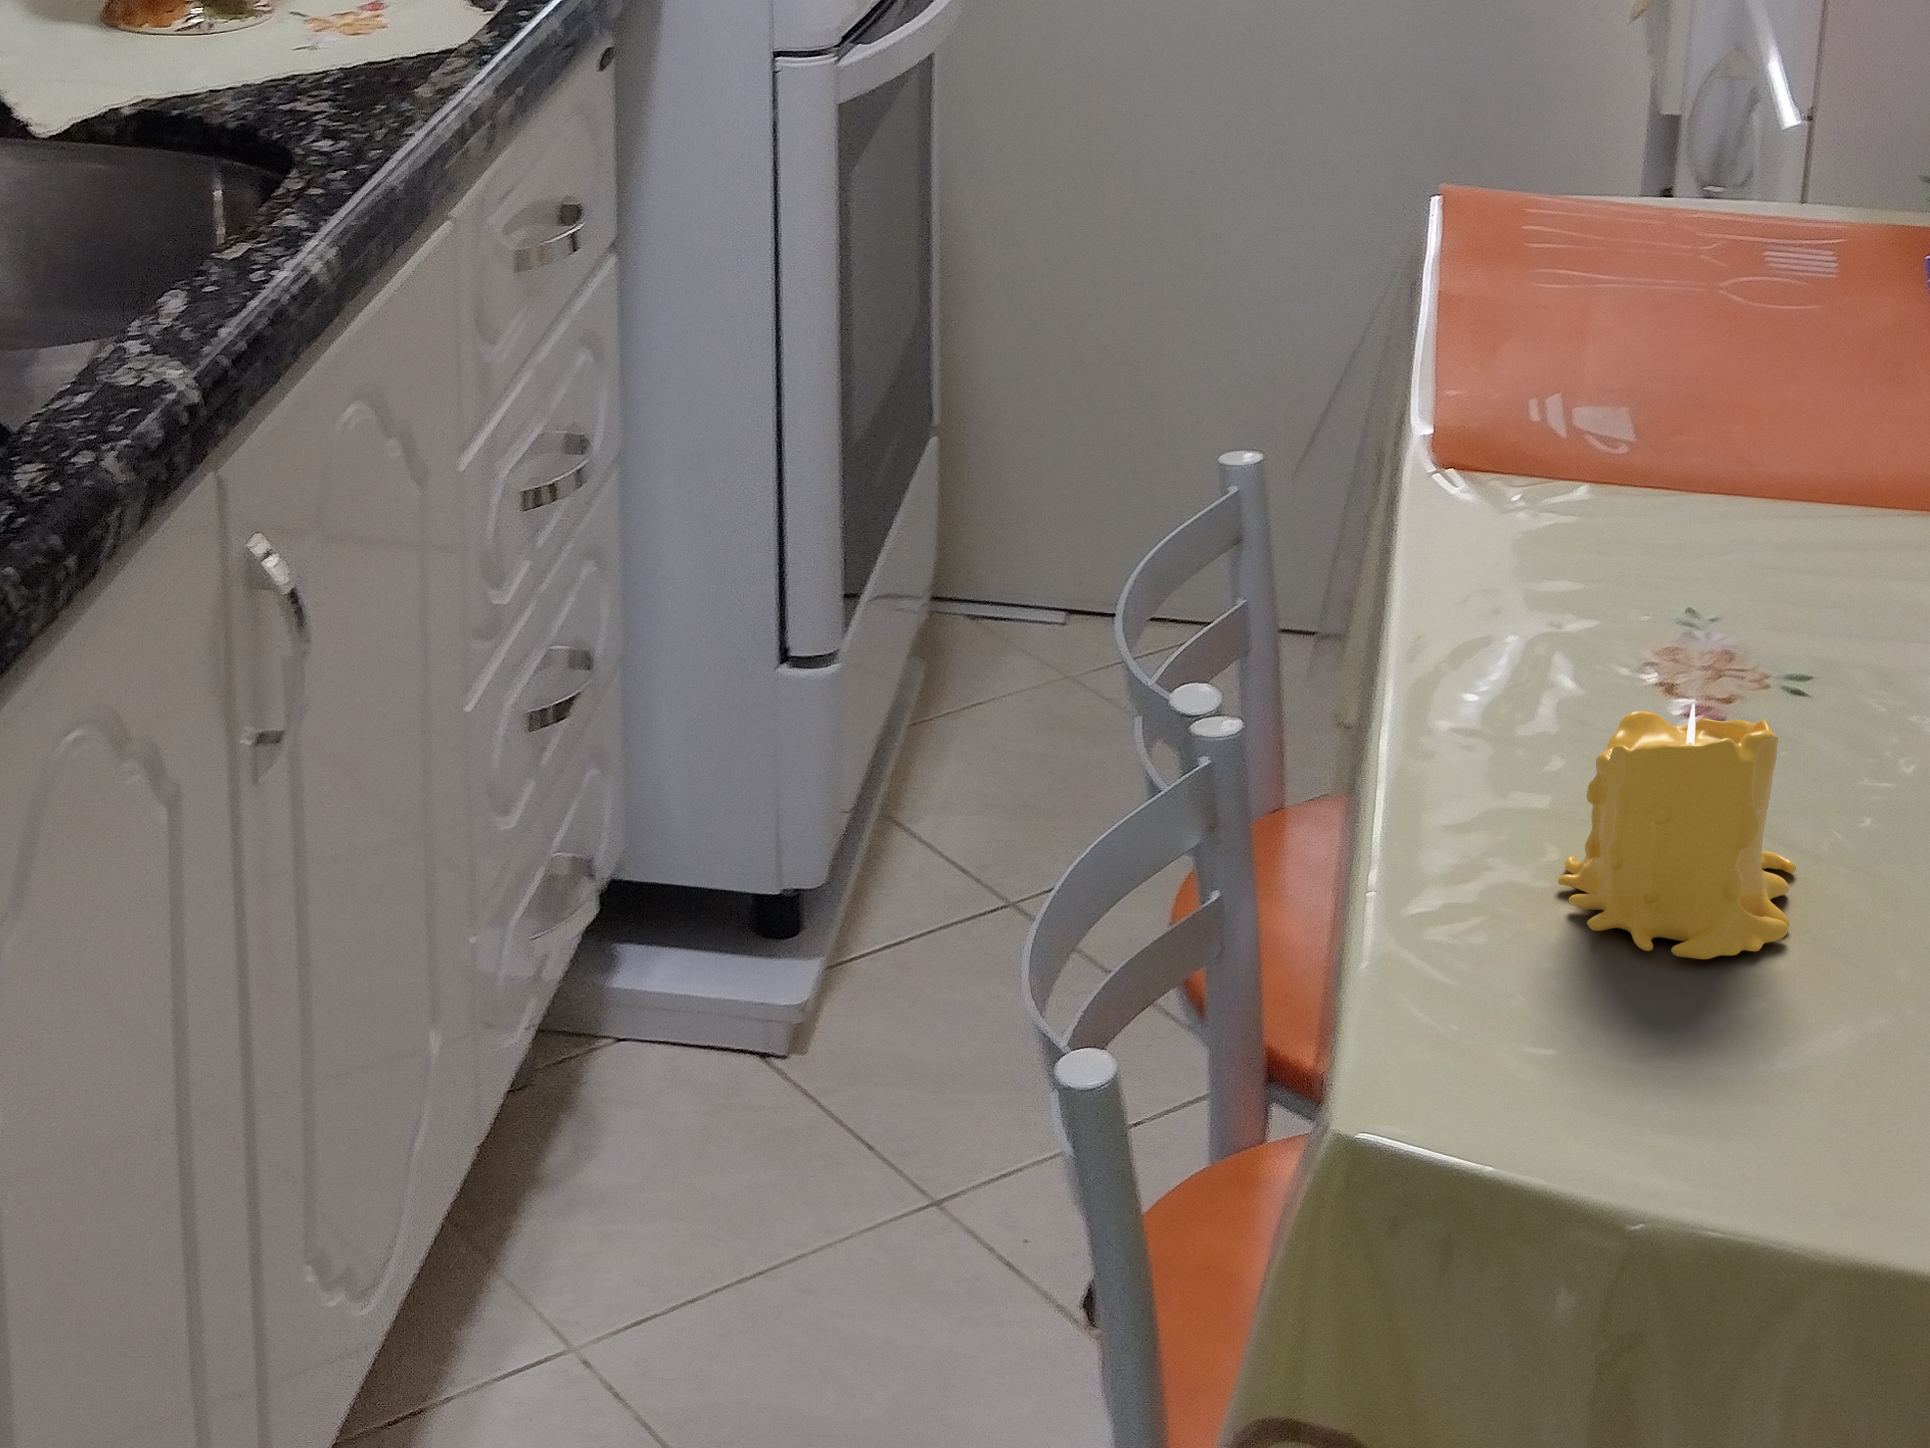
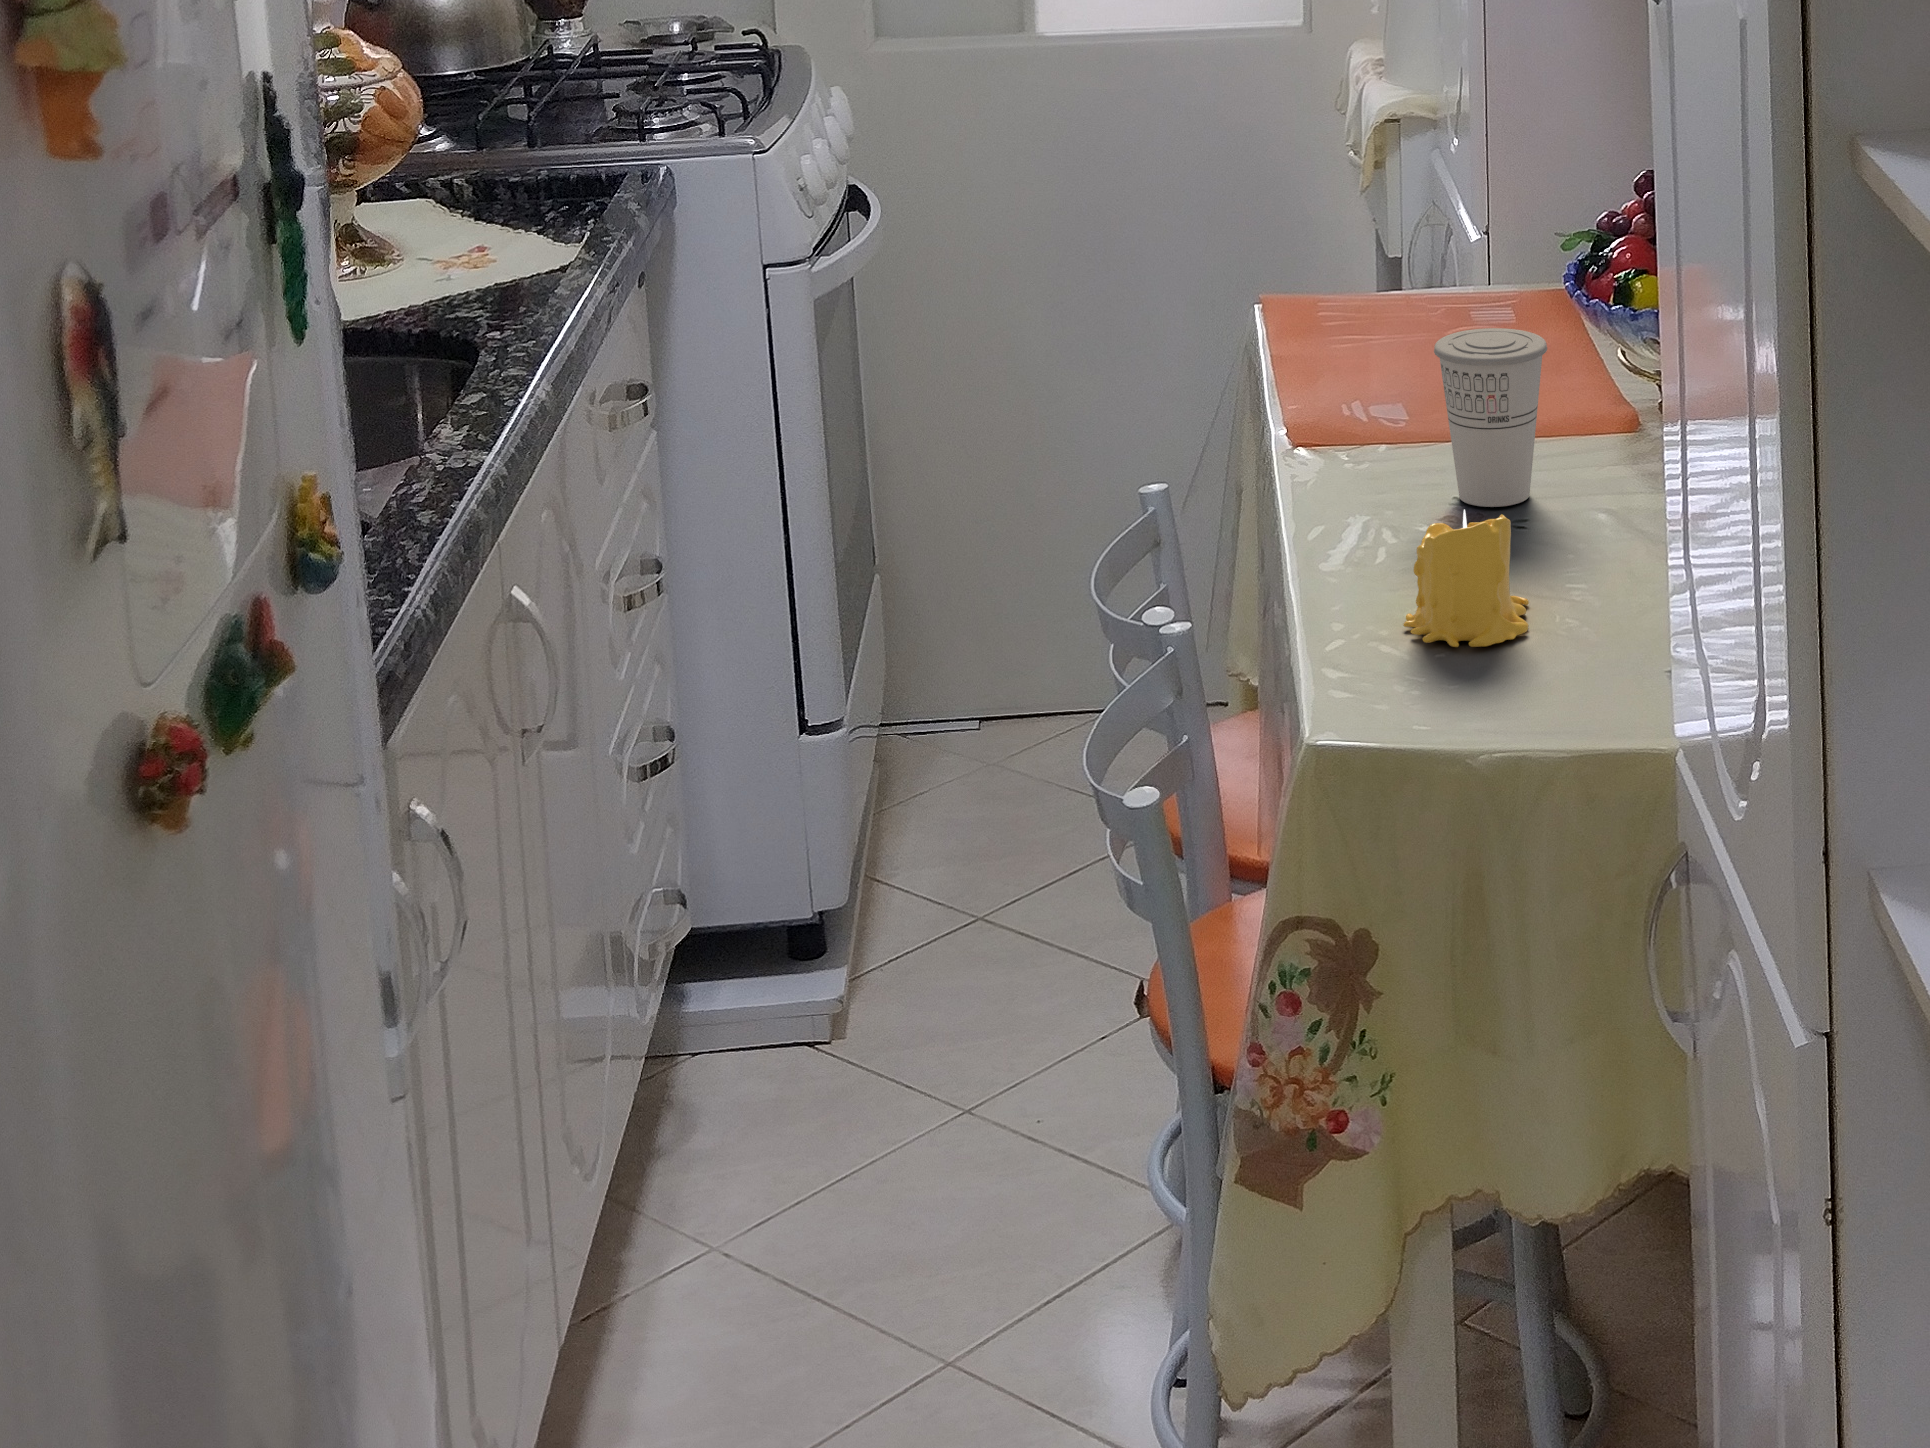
cup: none [1682,335,1887,646] -> present [1434,328,1547,507]

